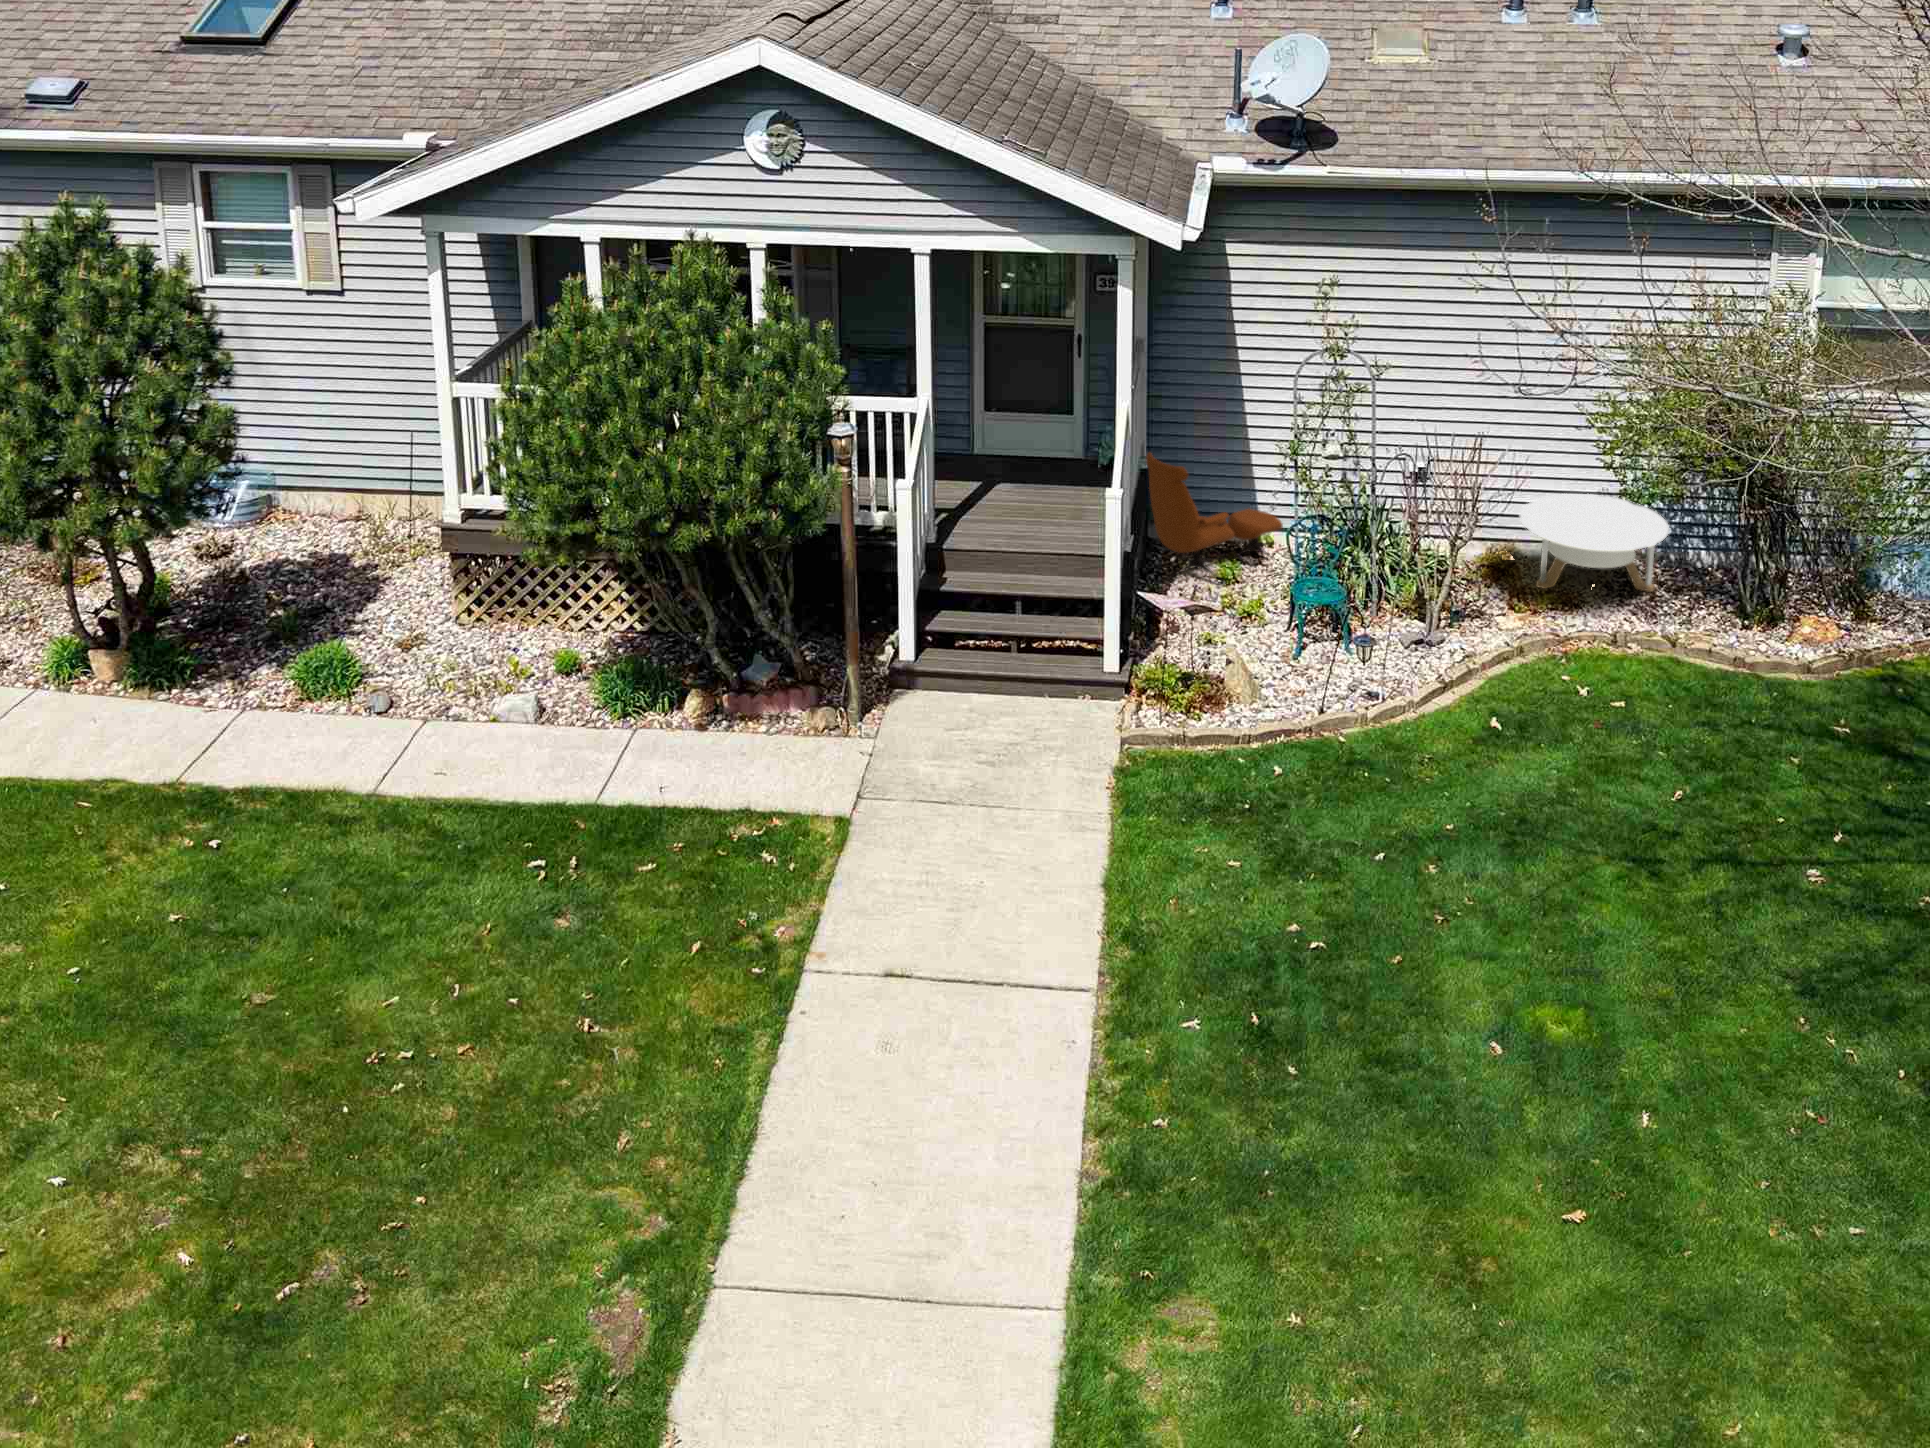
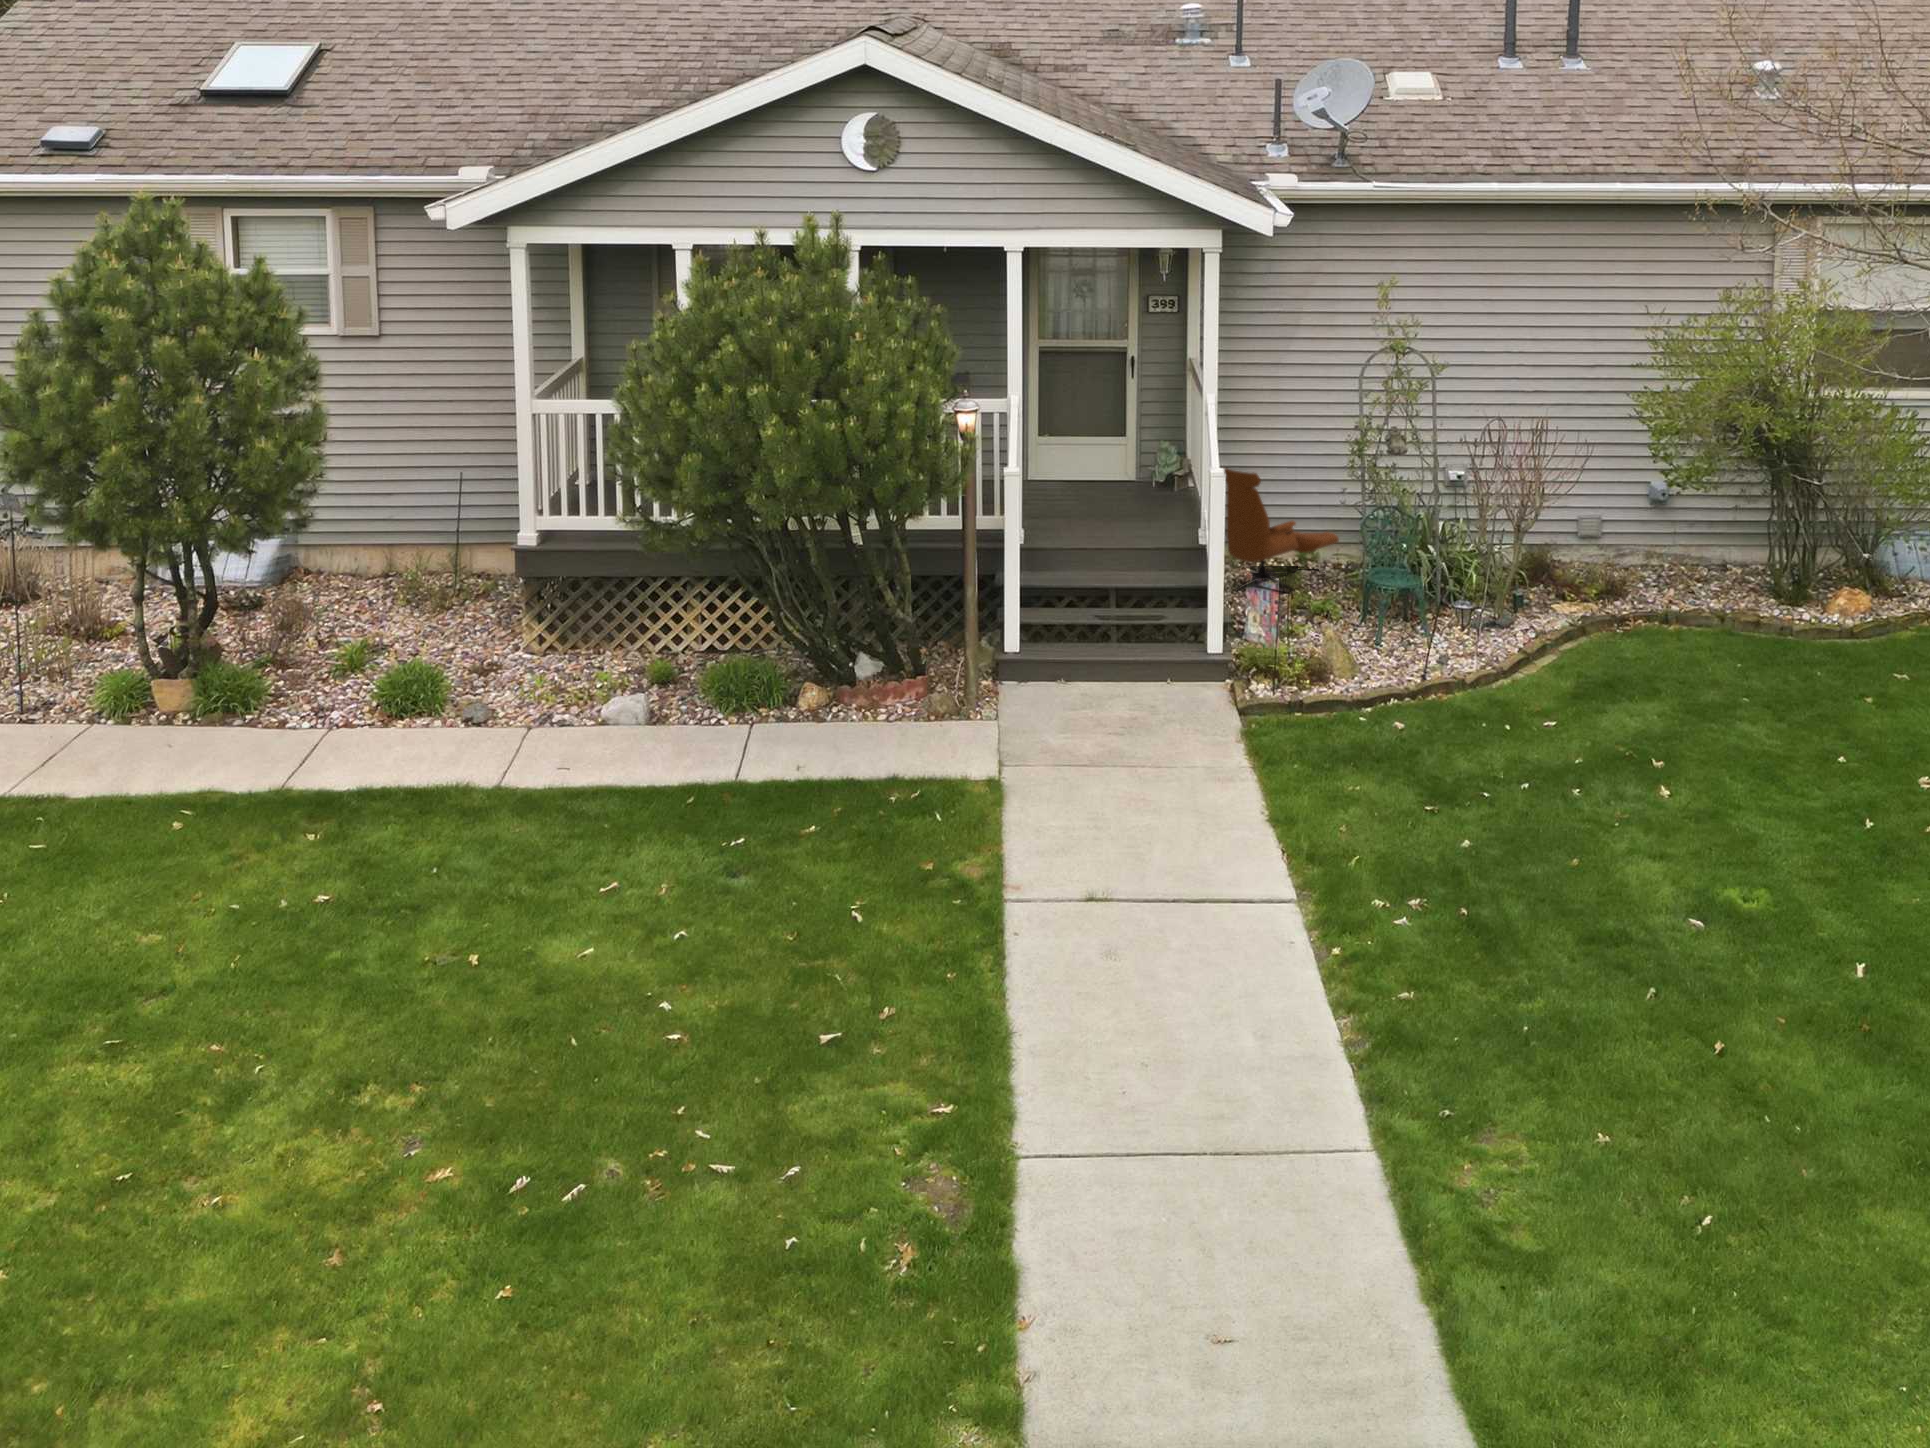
round table: present [1520,494,1669,592] -> none [1564,501,1707,585]

